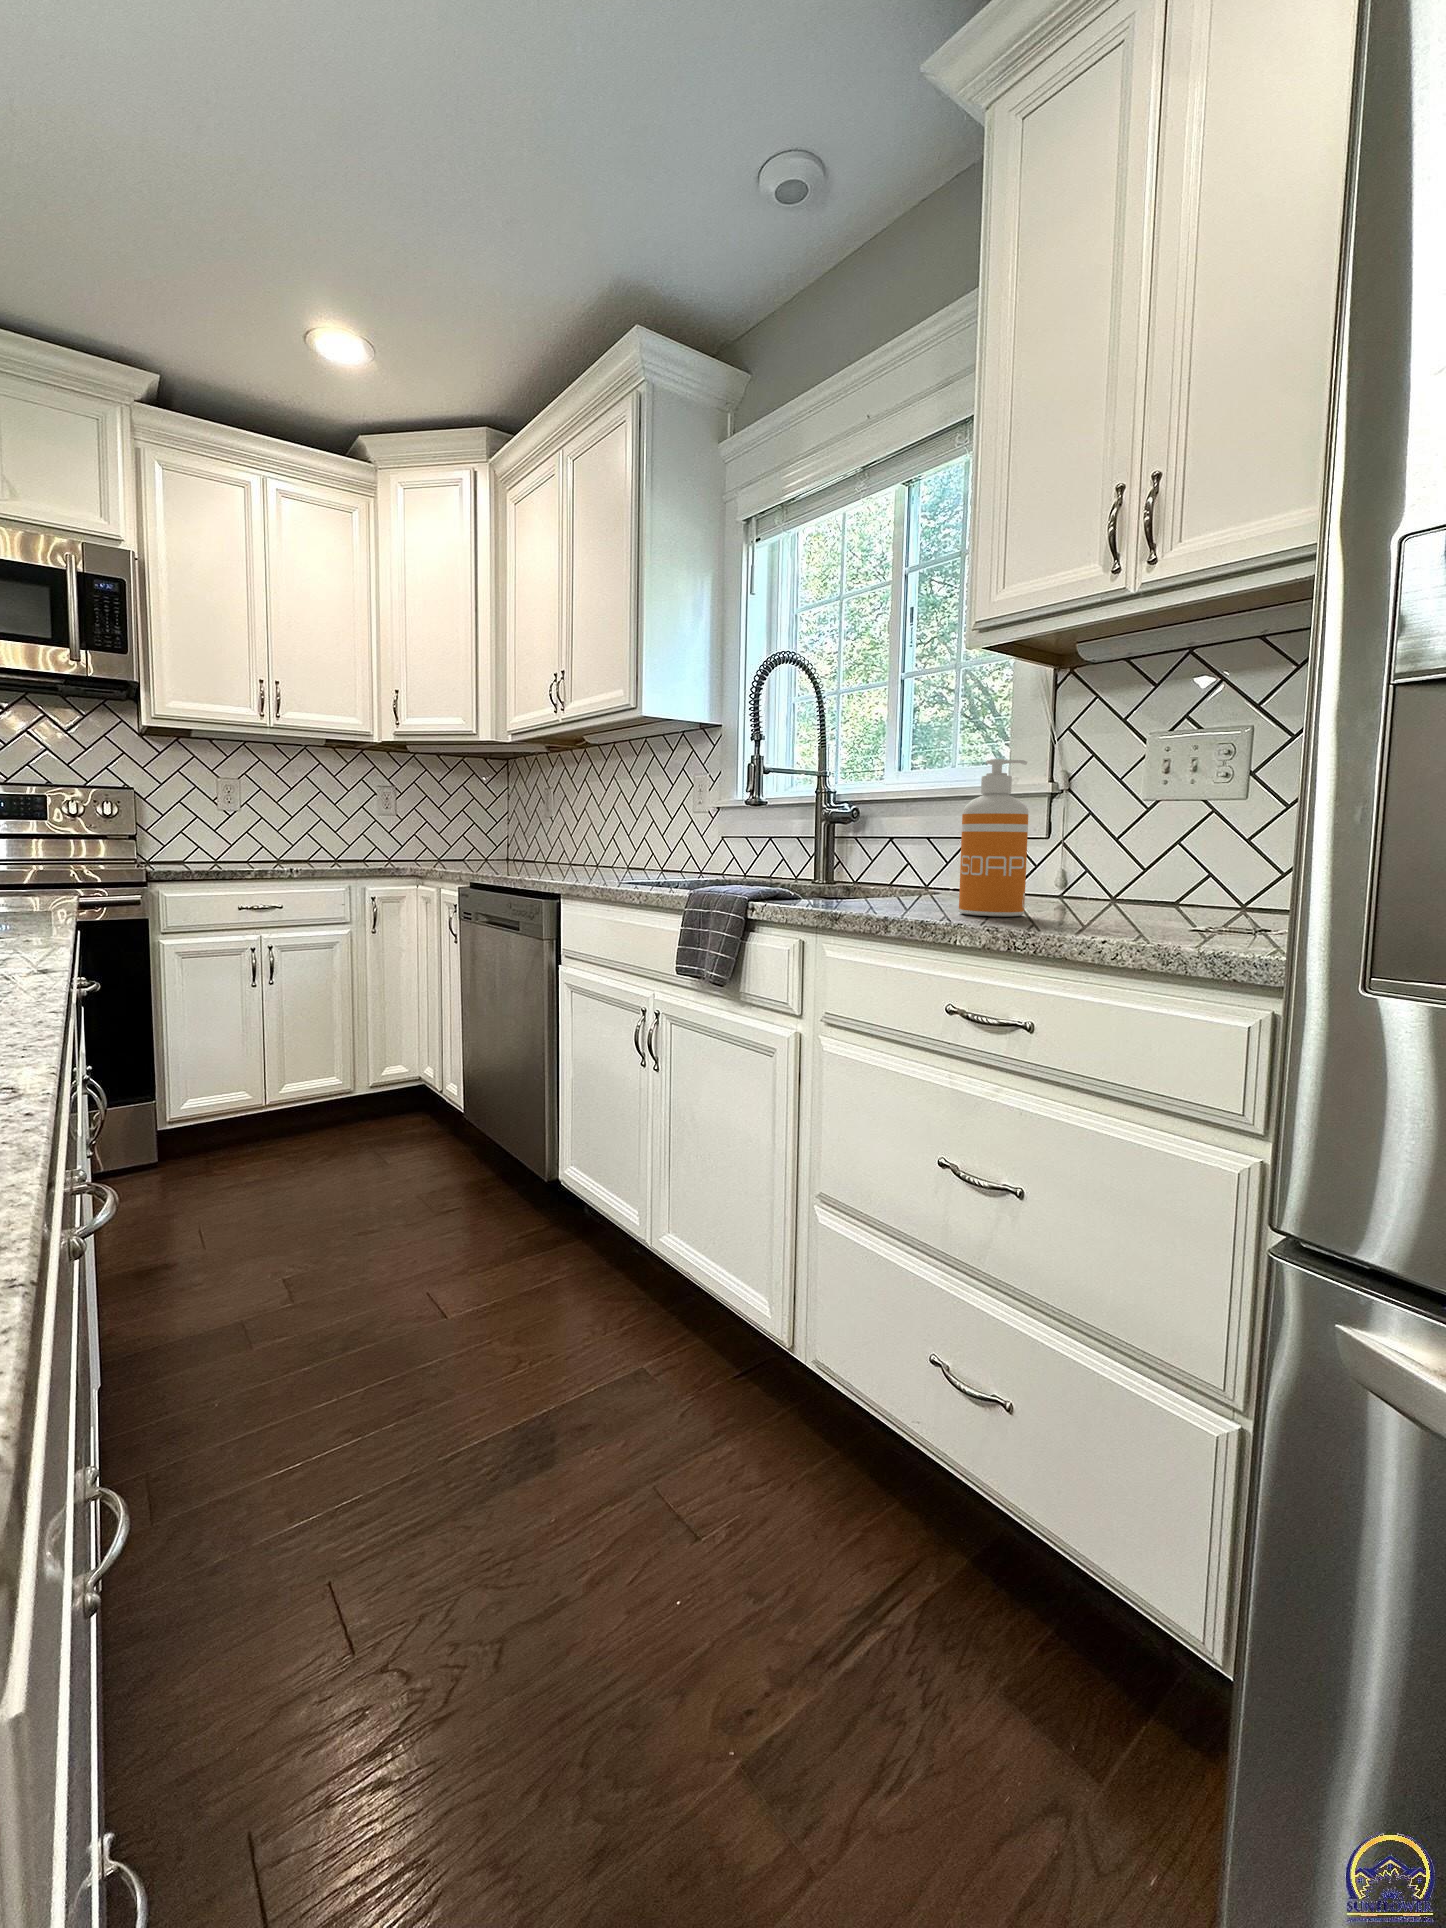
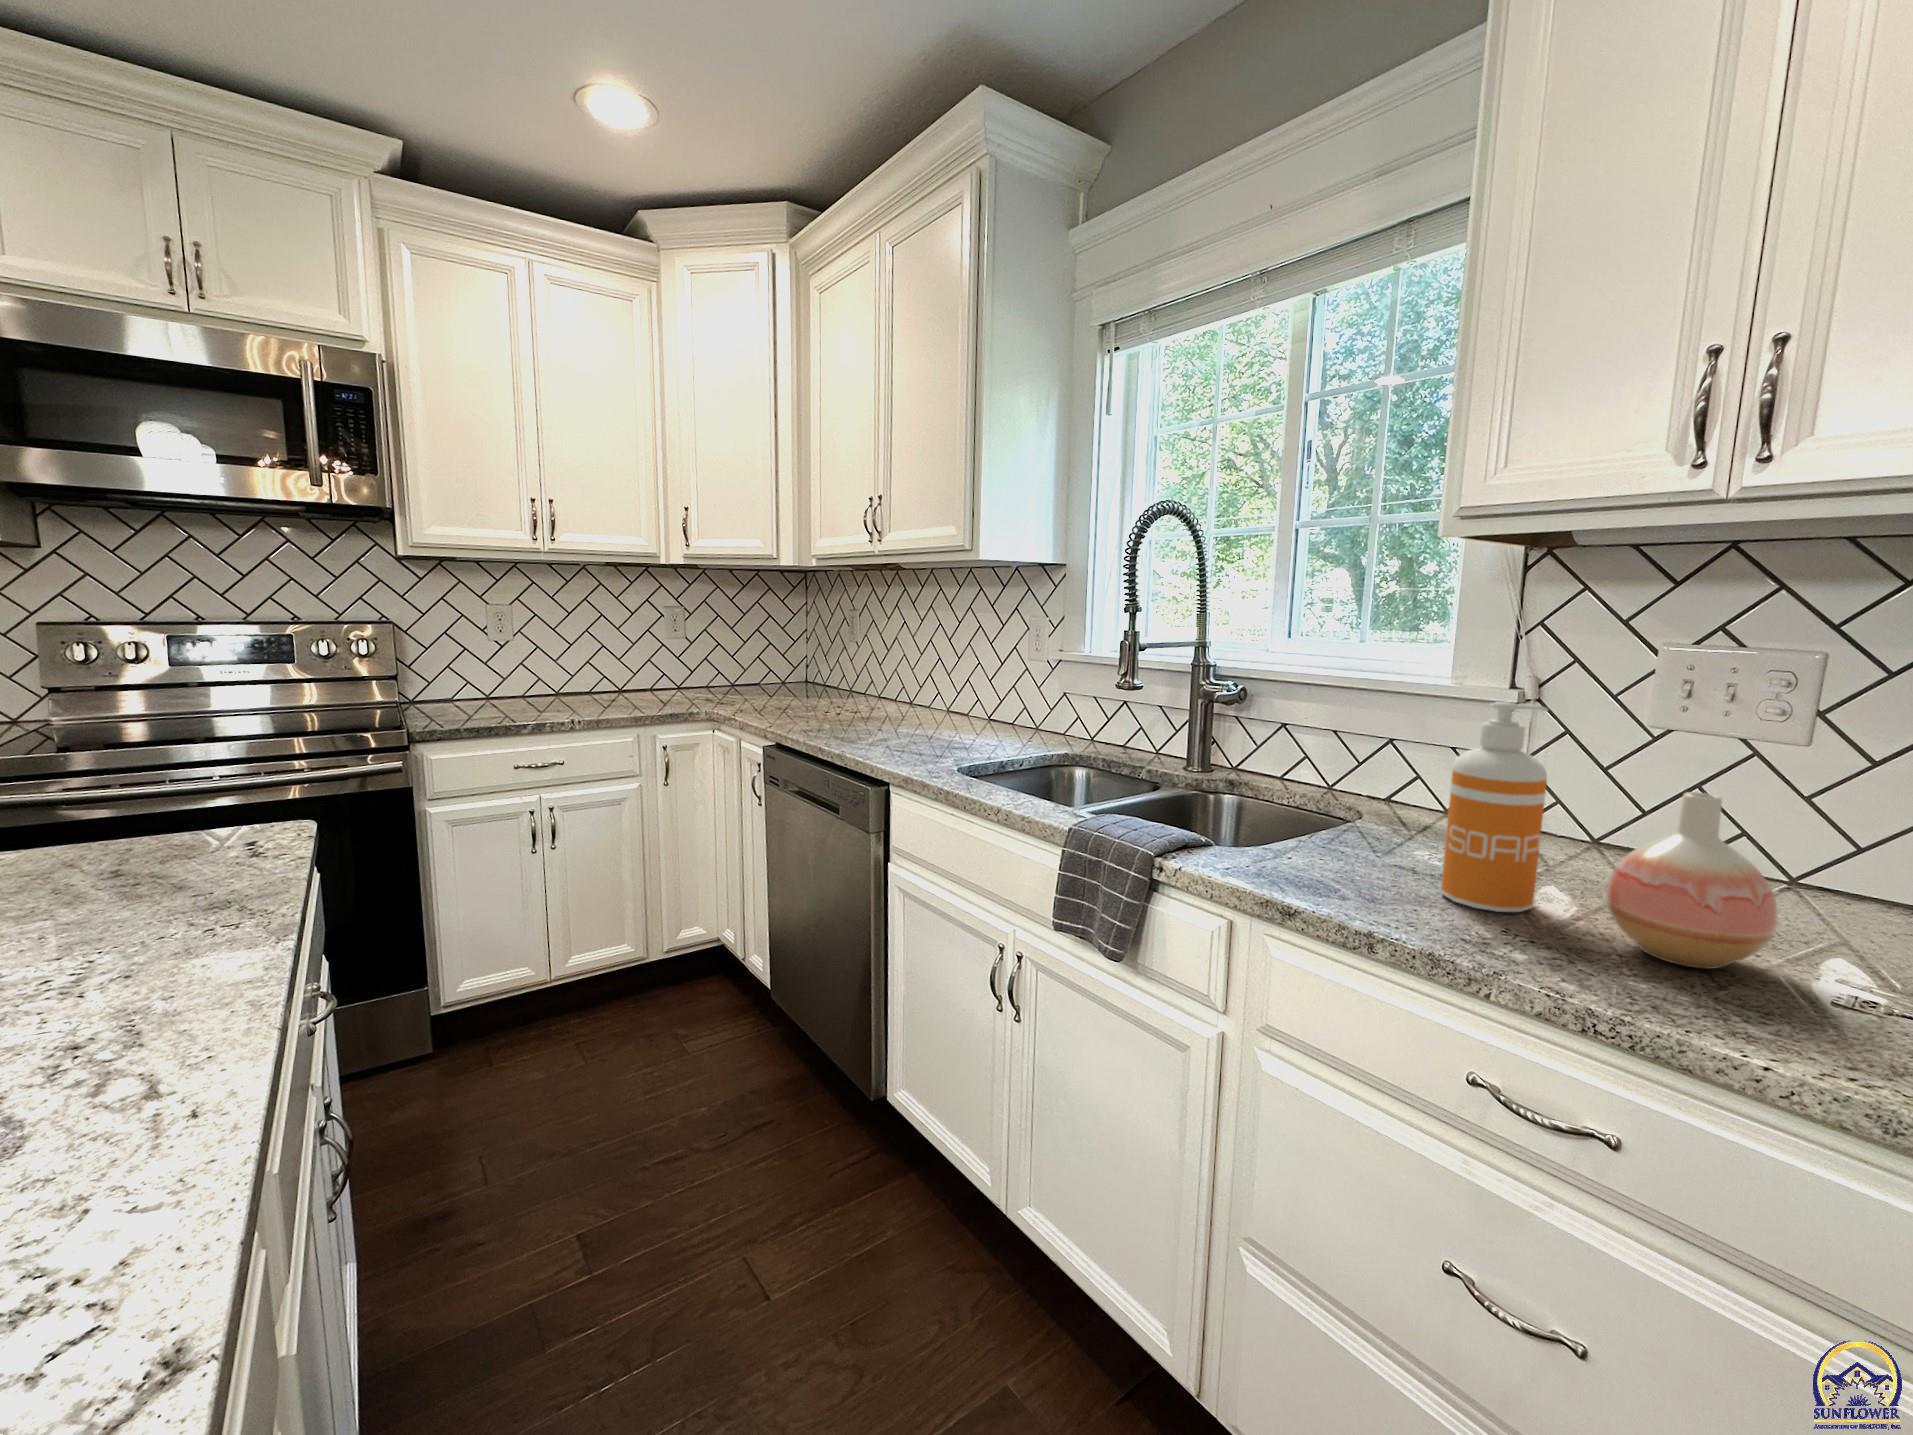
vase: none [1056,802,1162,927] -> present [1606,792,1778,969]

